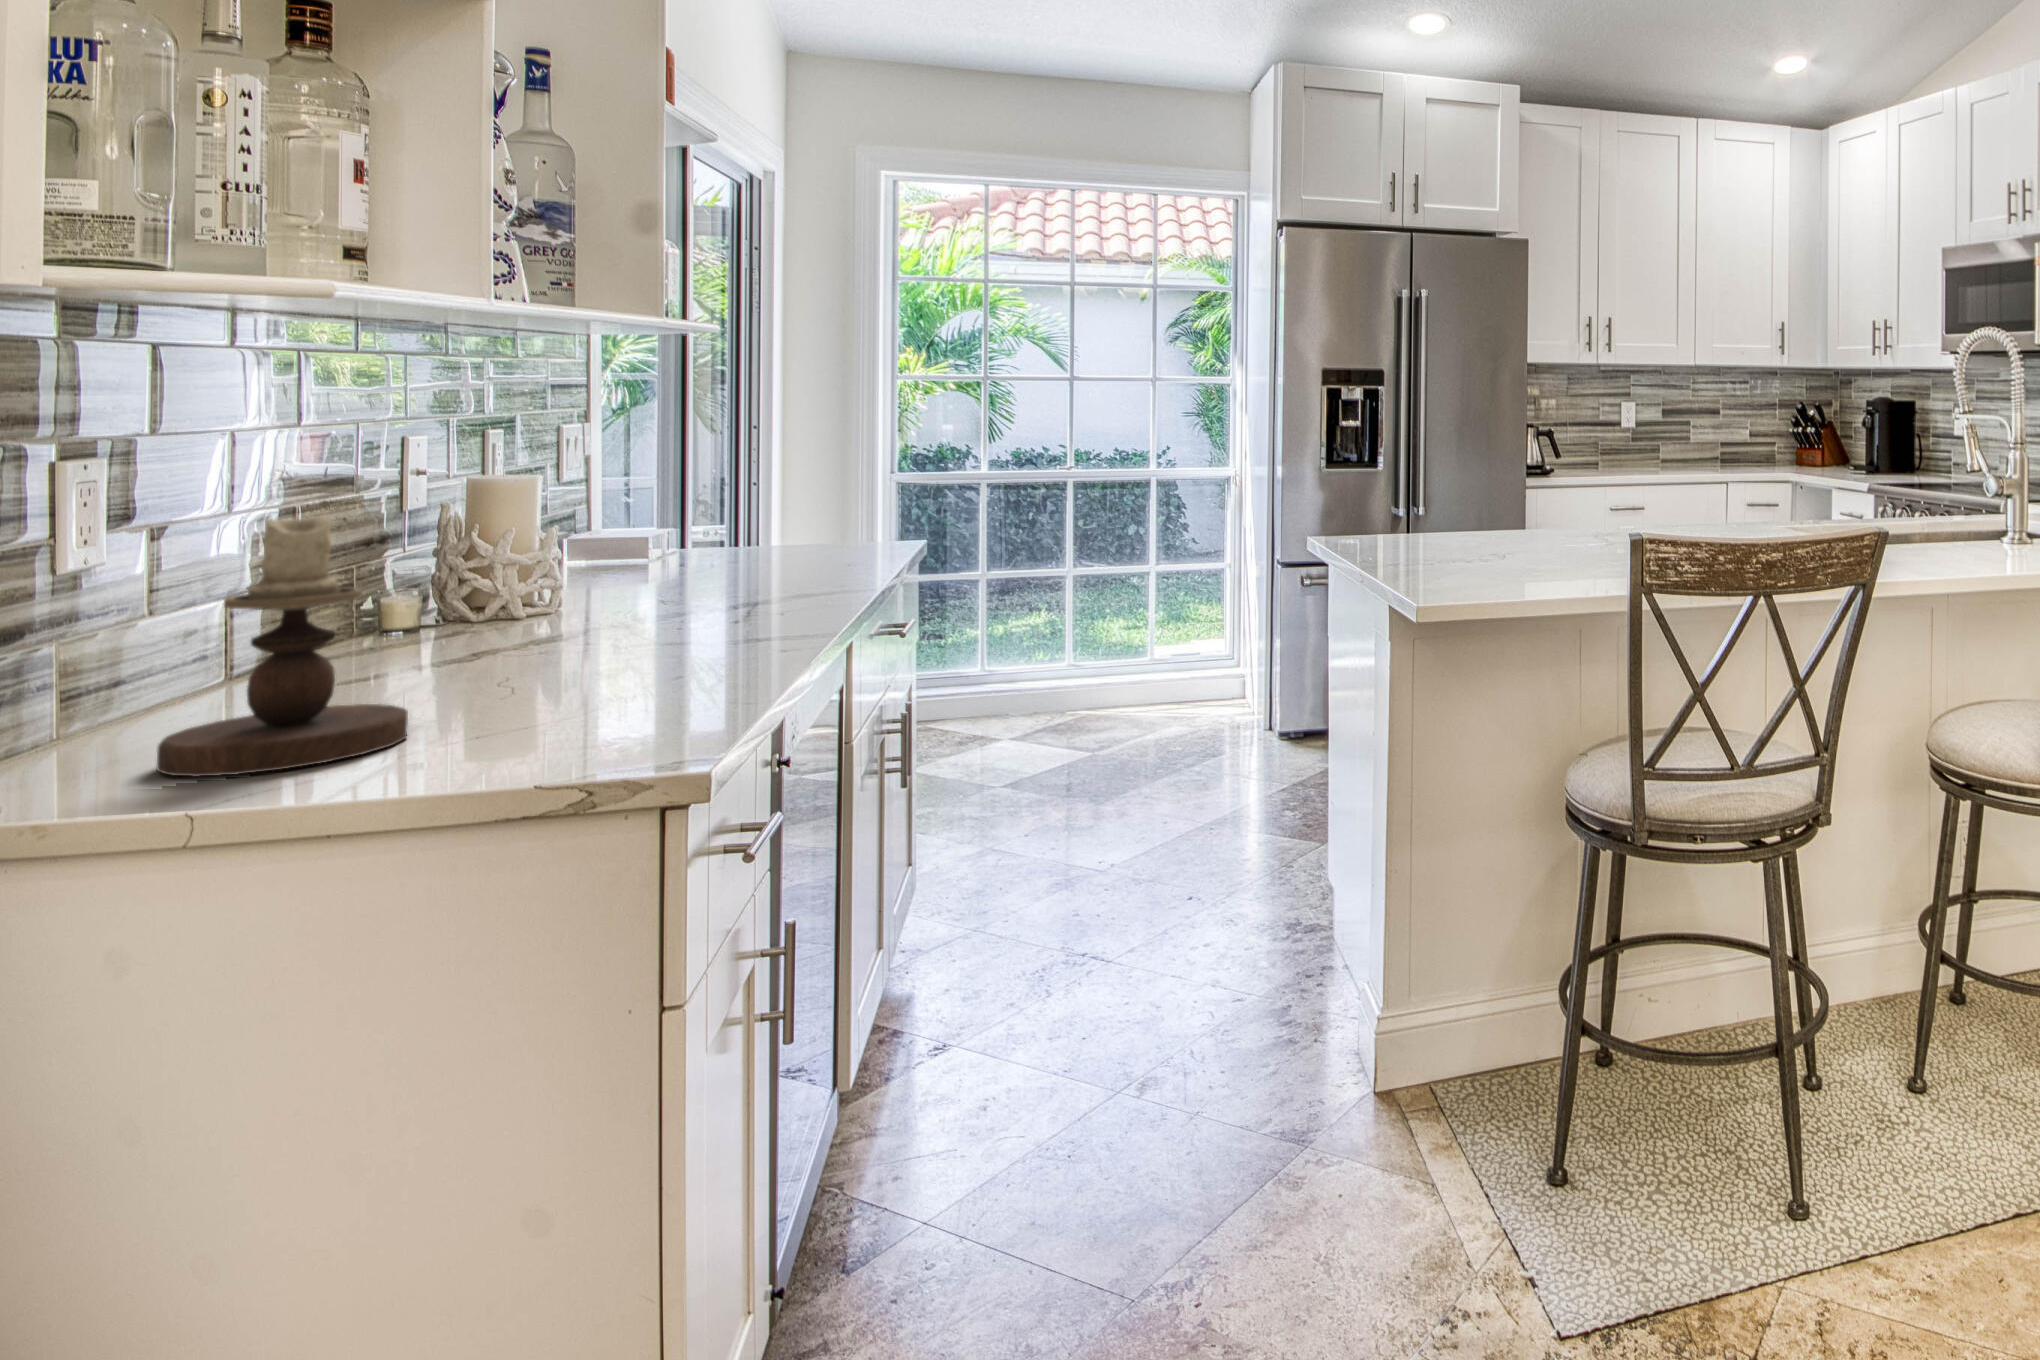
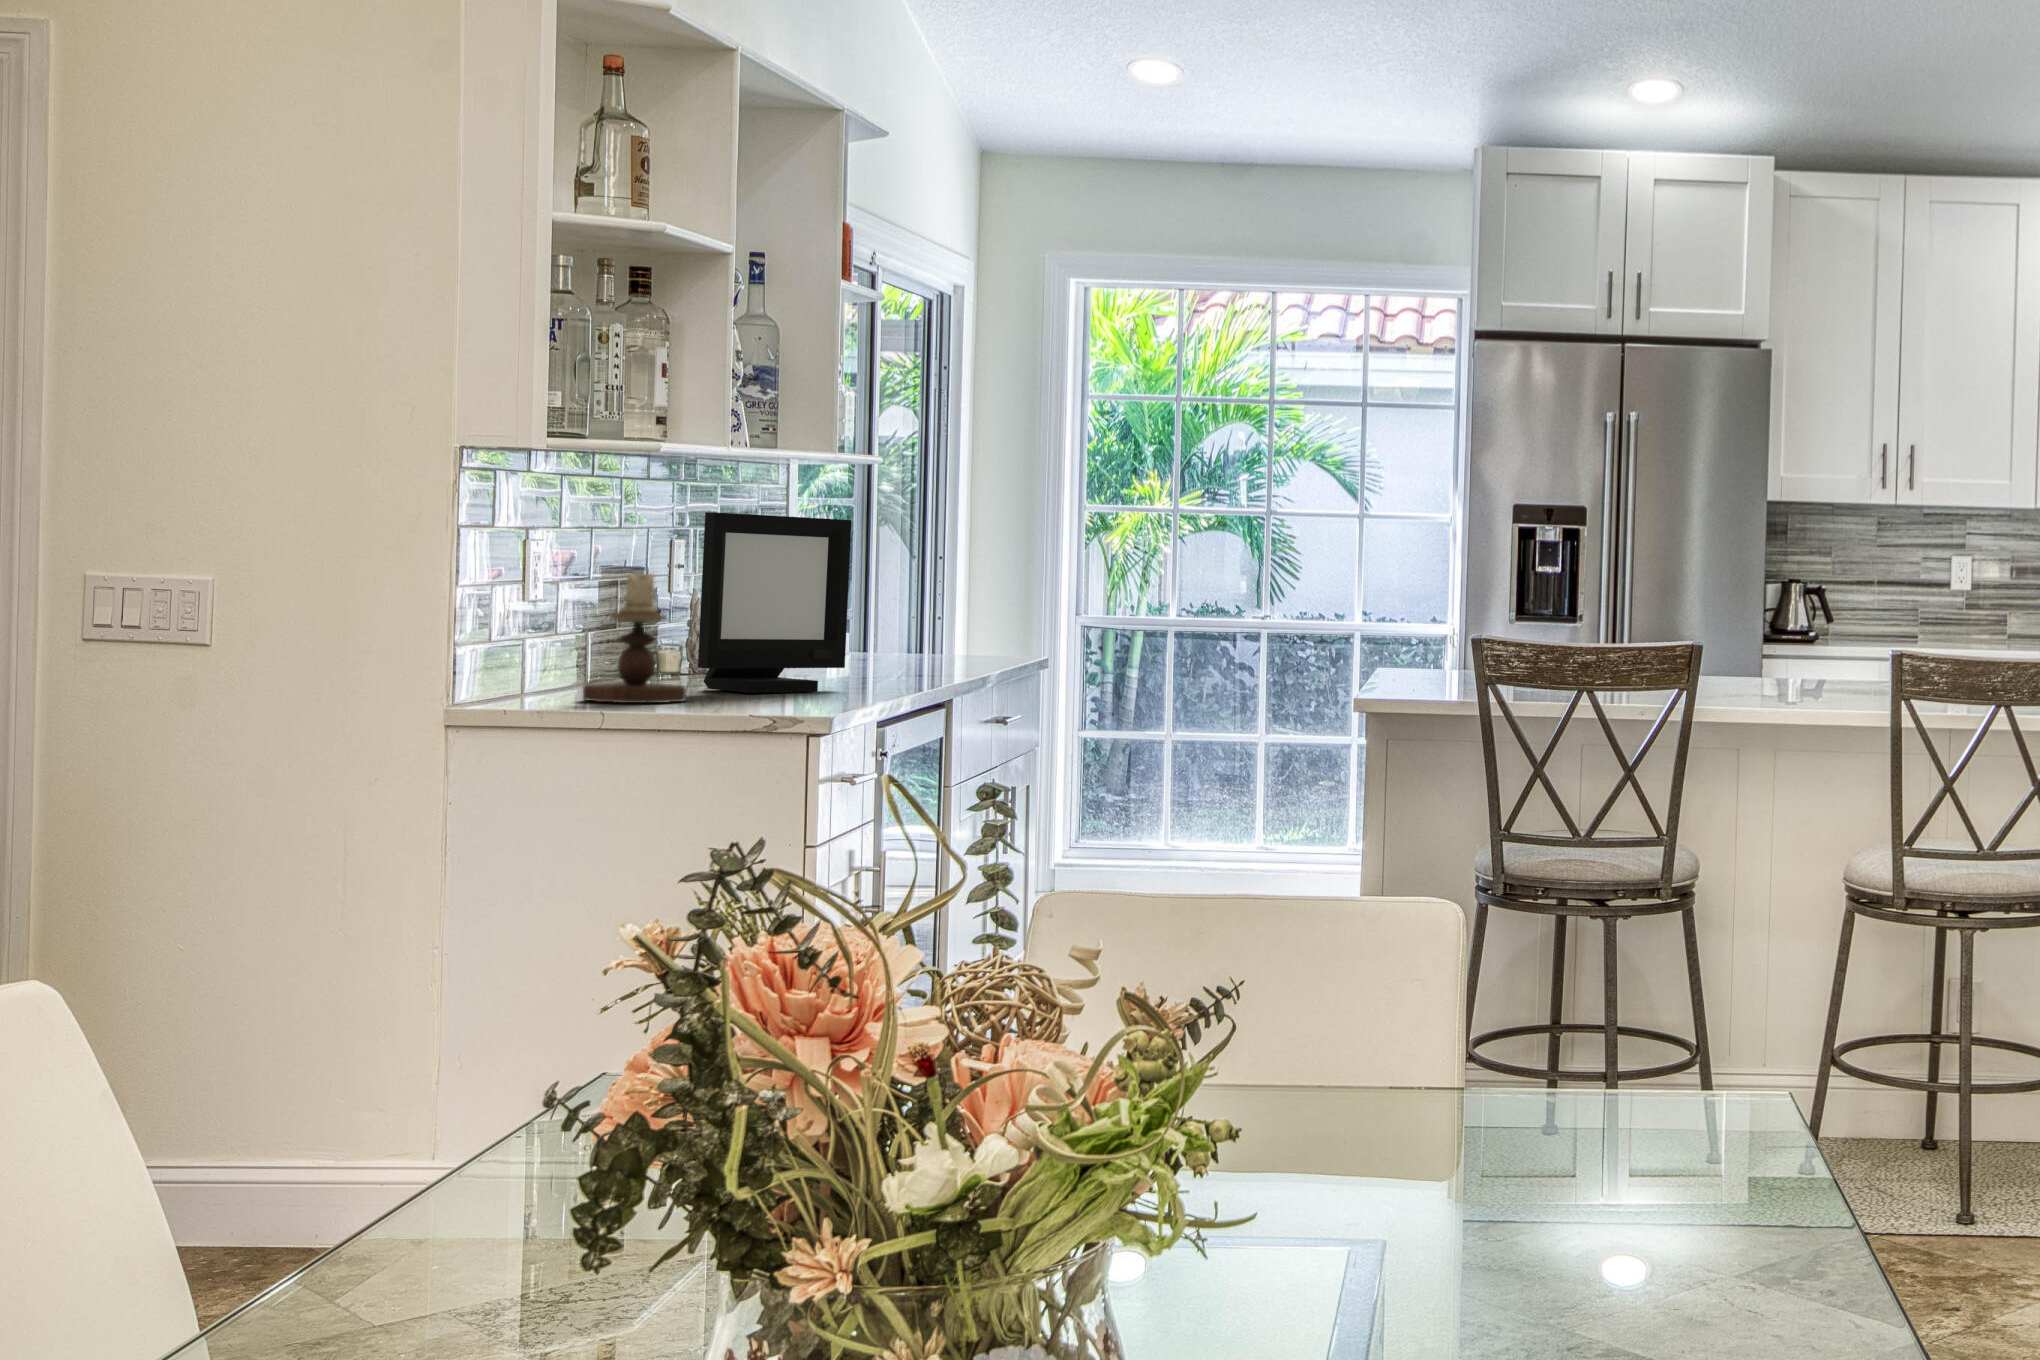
picture frame: none [439,402,710,684] -> present [698,512,851,693]

